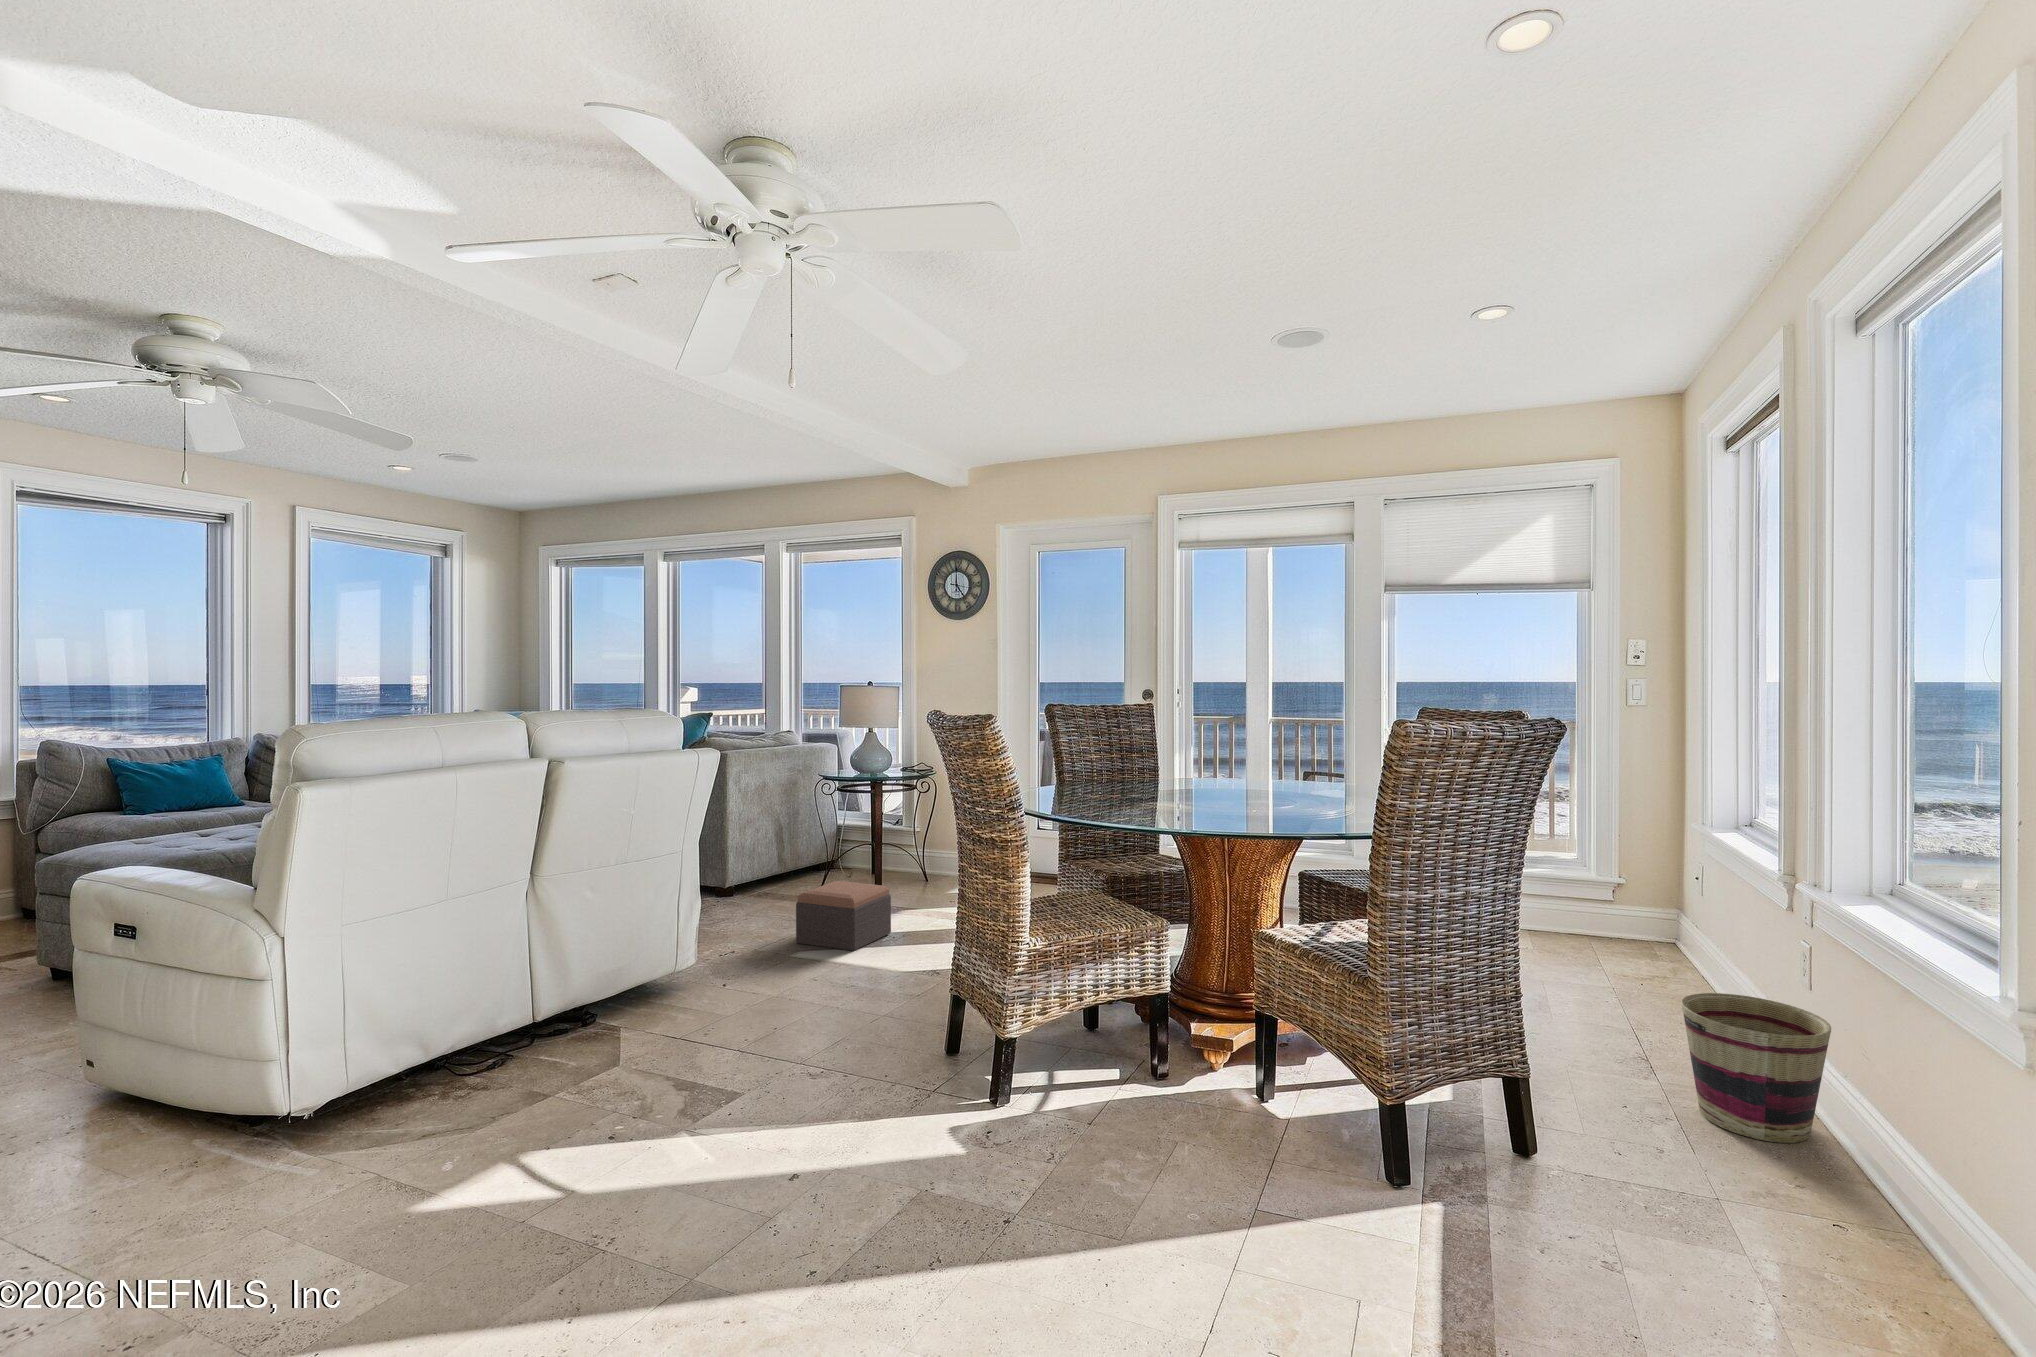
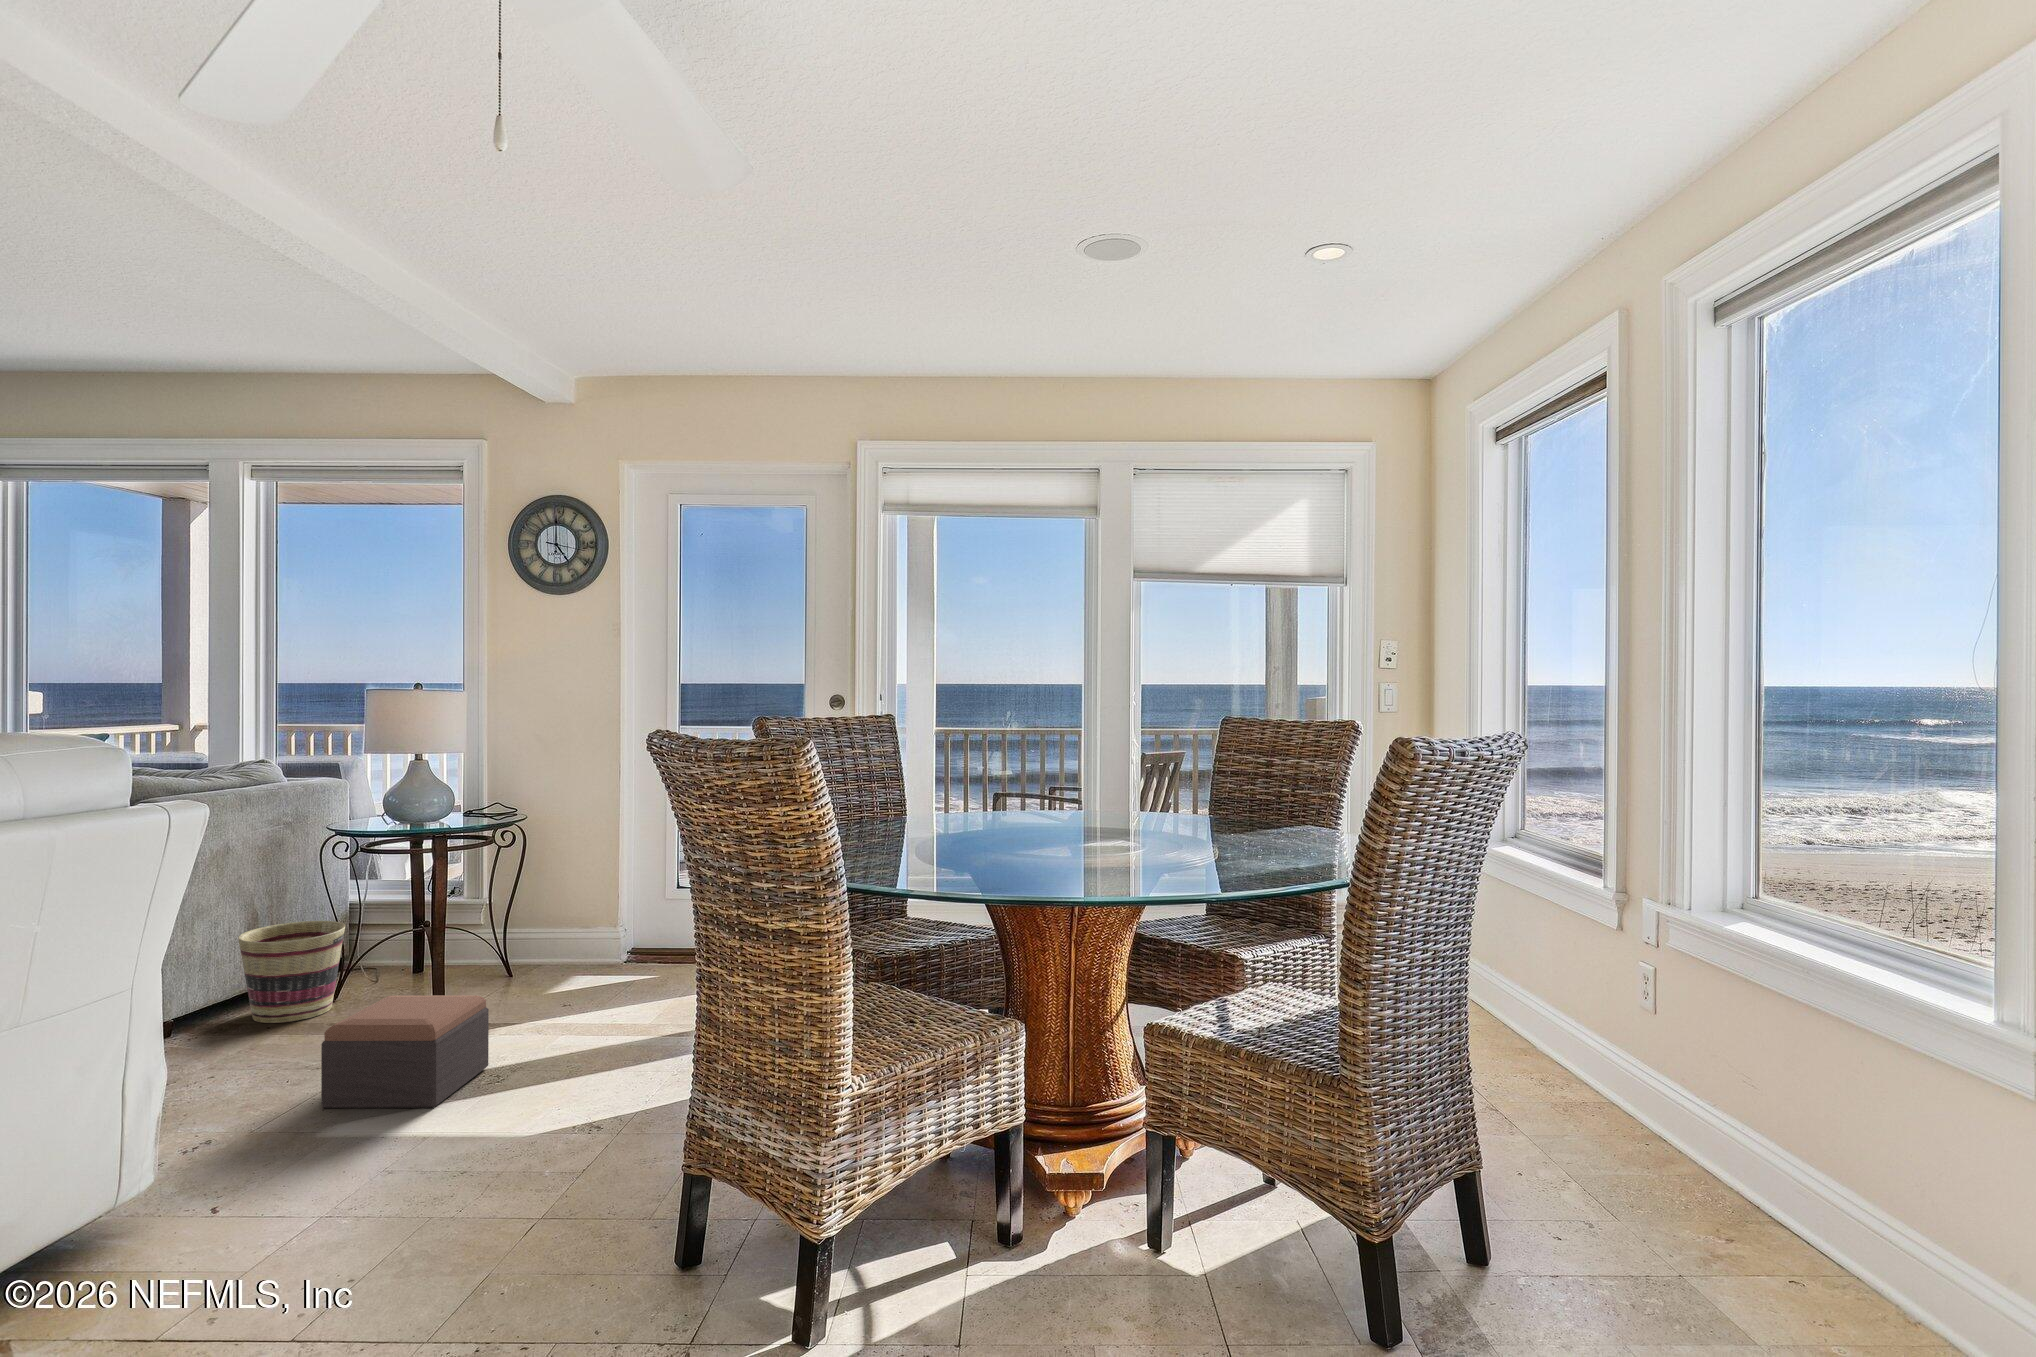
basket: present [1681,993,1831,1143] -> present [238,921,345,1023]

